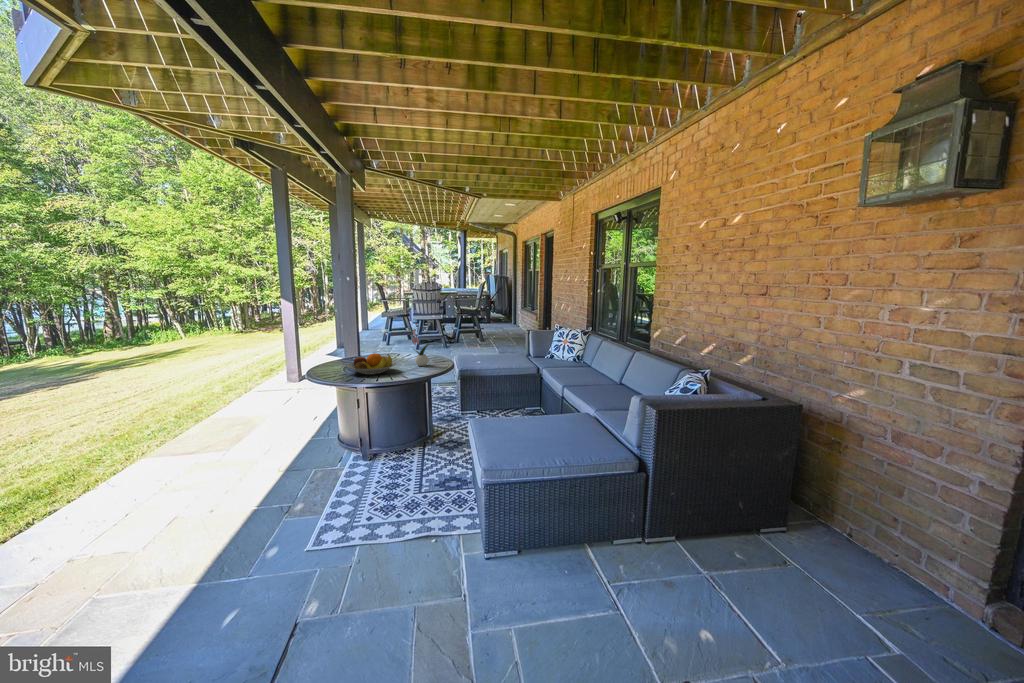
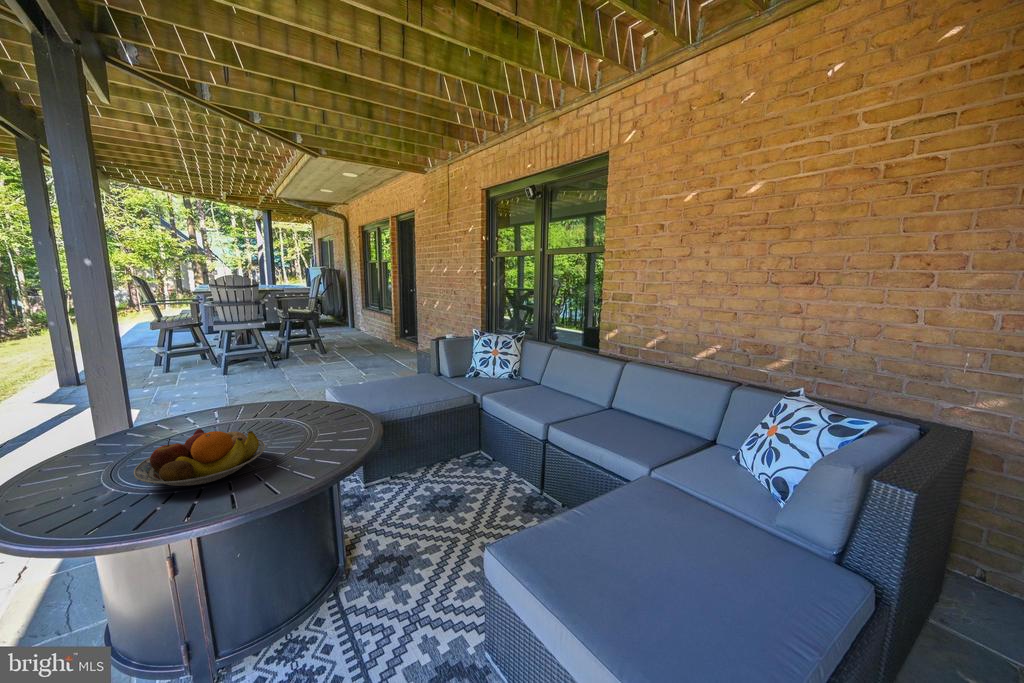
flower arrangement: present [412,323,429,366] -> none [284,351,324,434]

